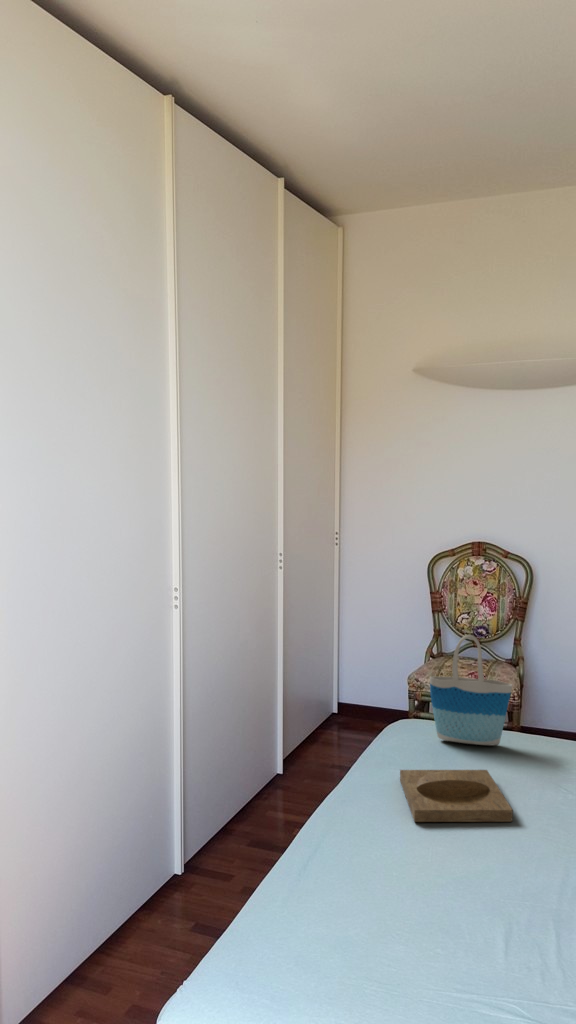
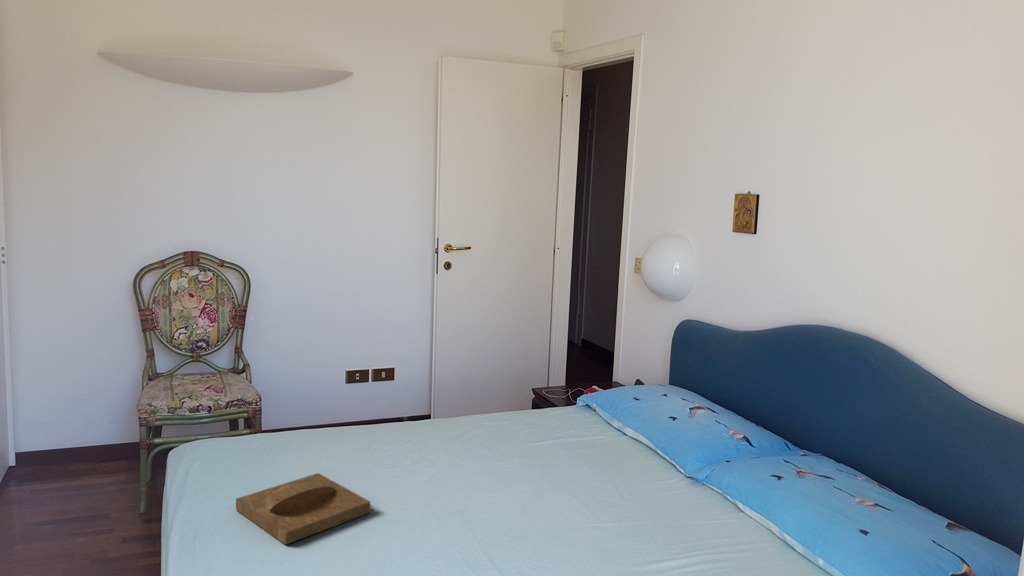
tote bag: present [430,635,512,745] -> none [230,345,315,457]

